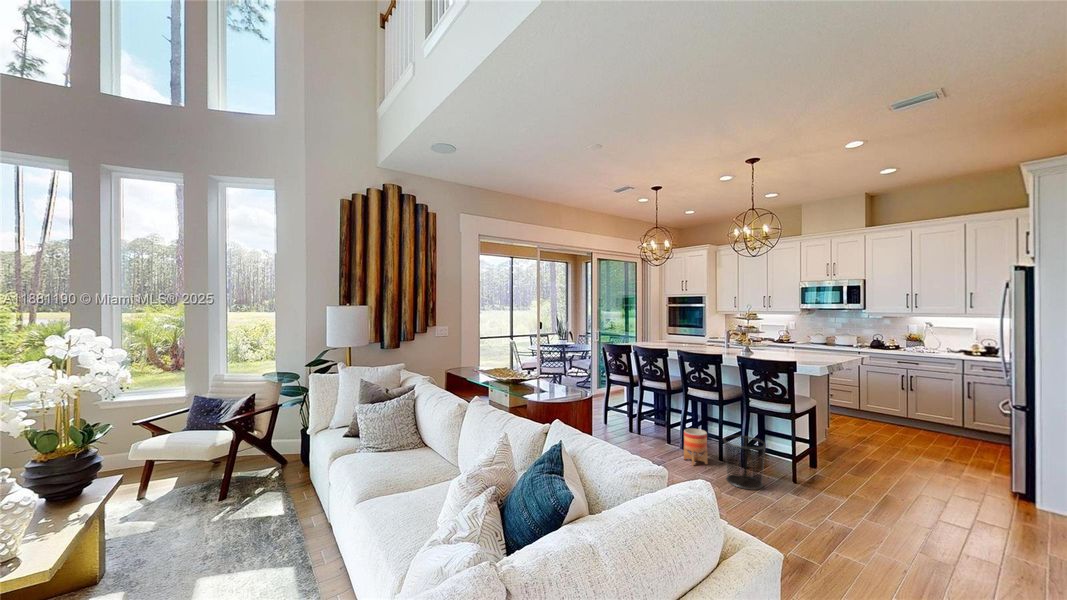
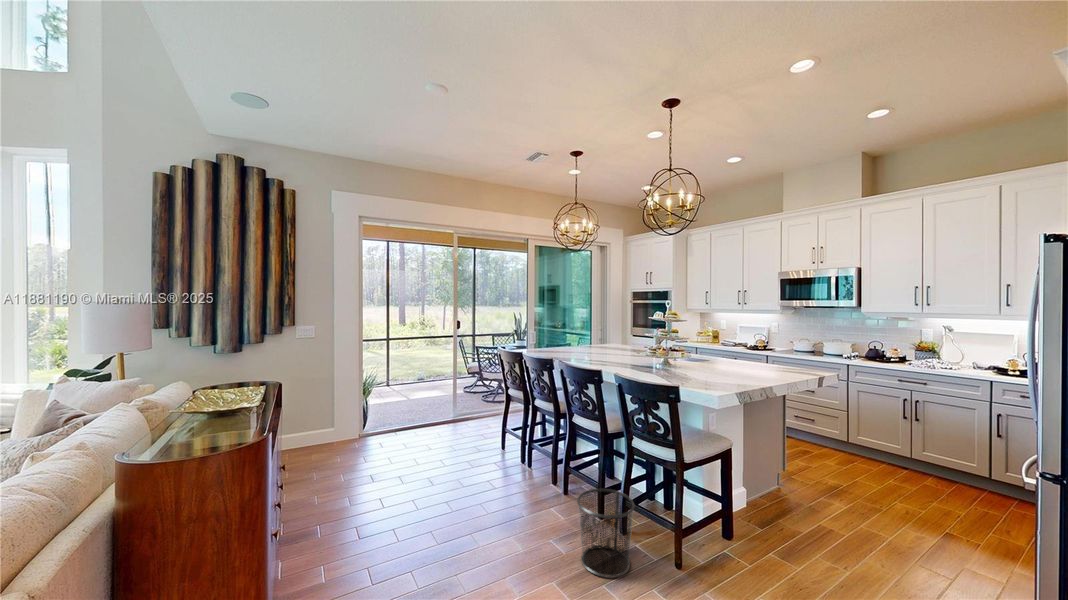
planter: present [684,428,708,465] -> none [551,470,581,524]

